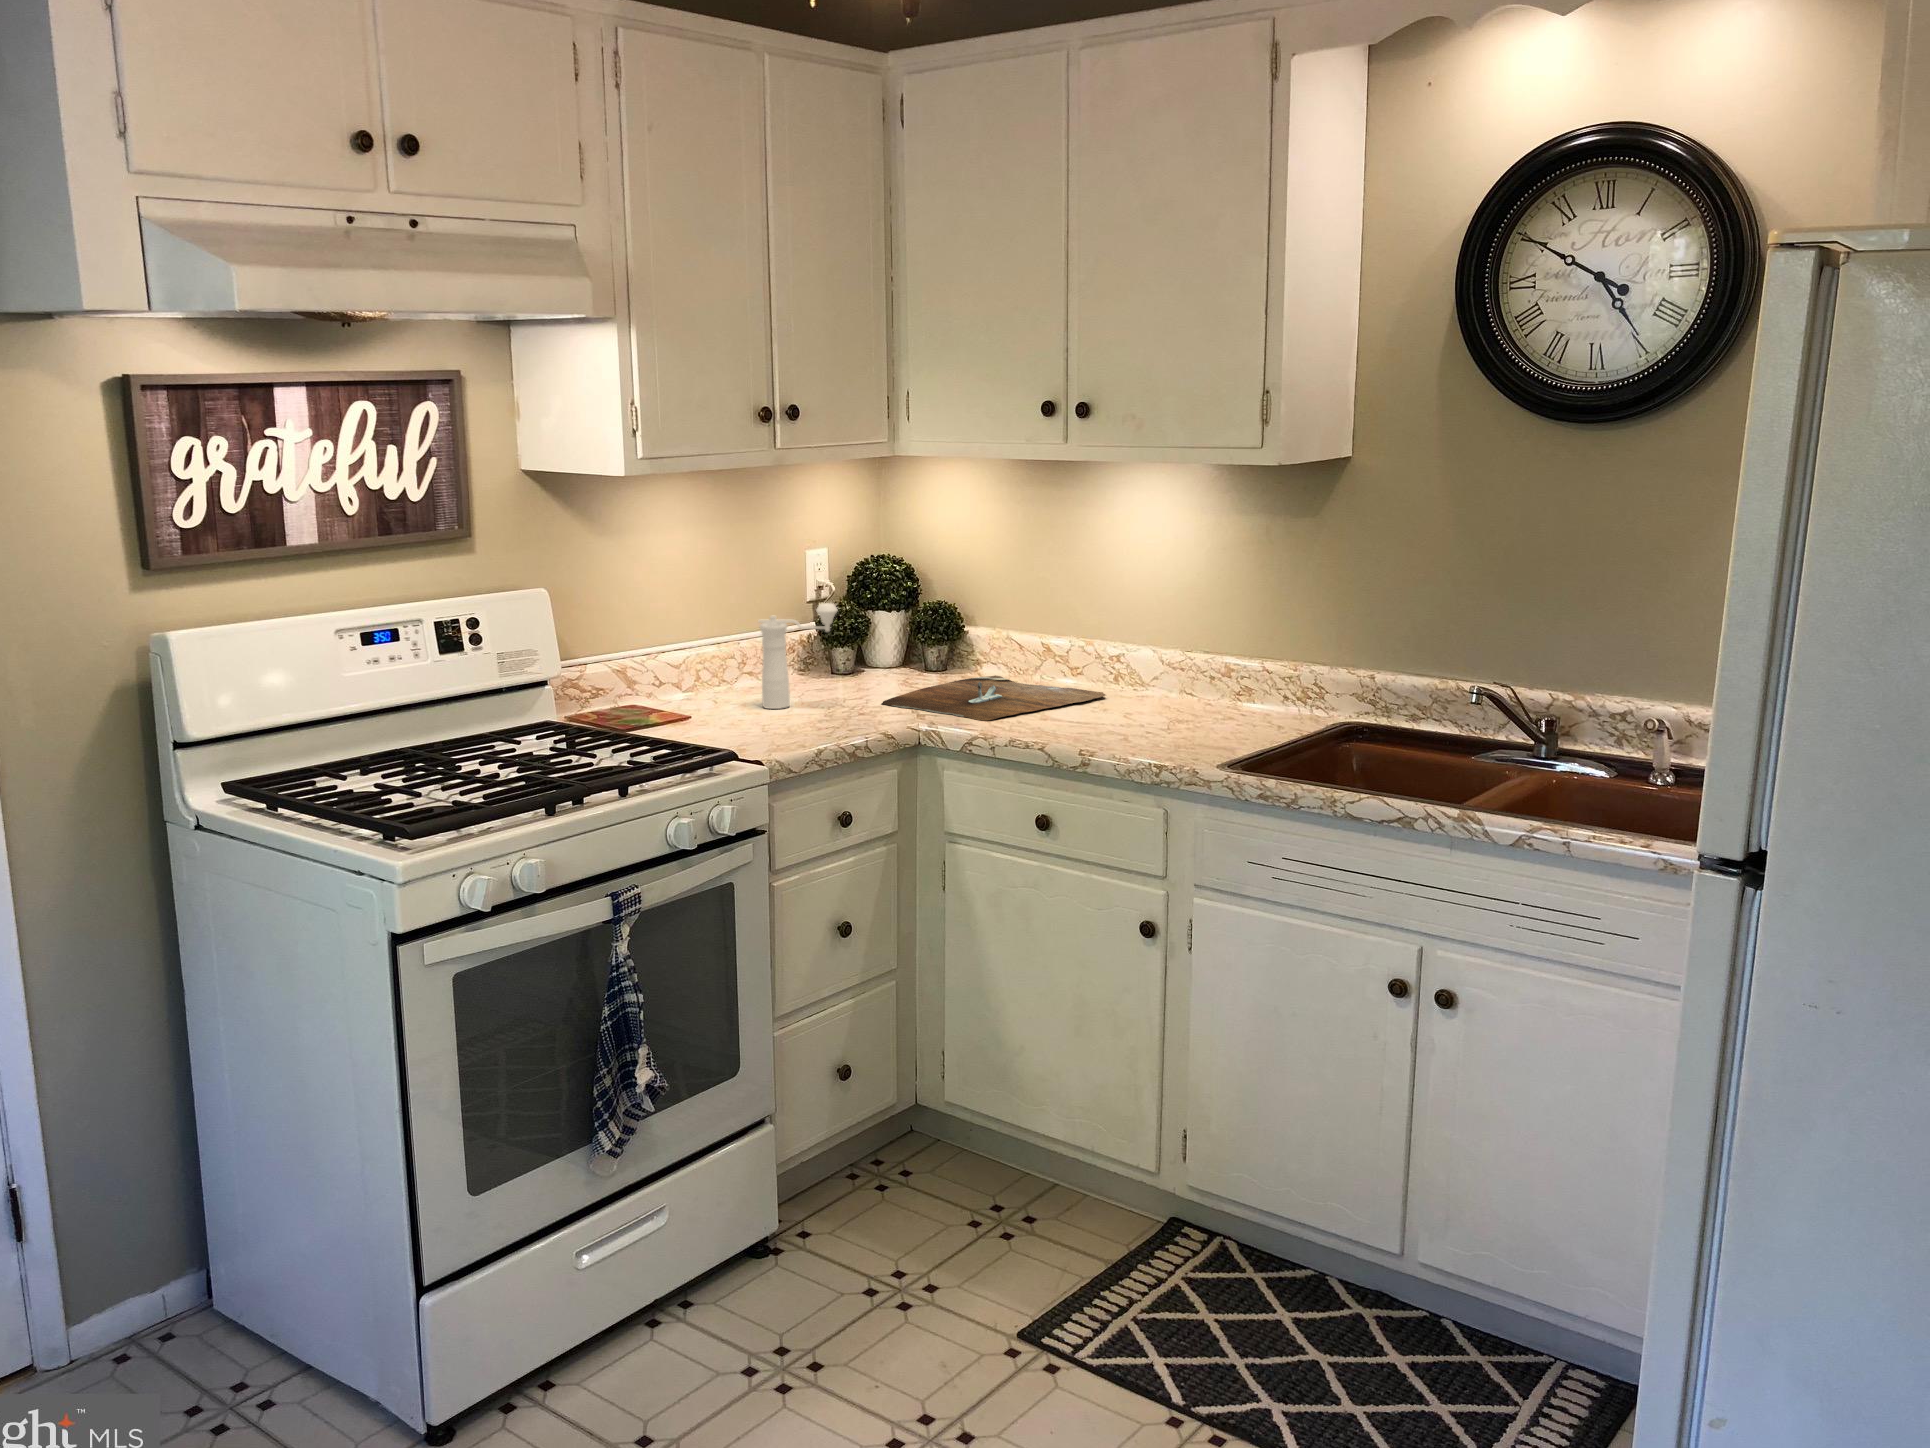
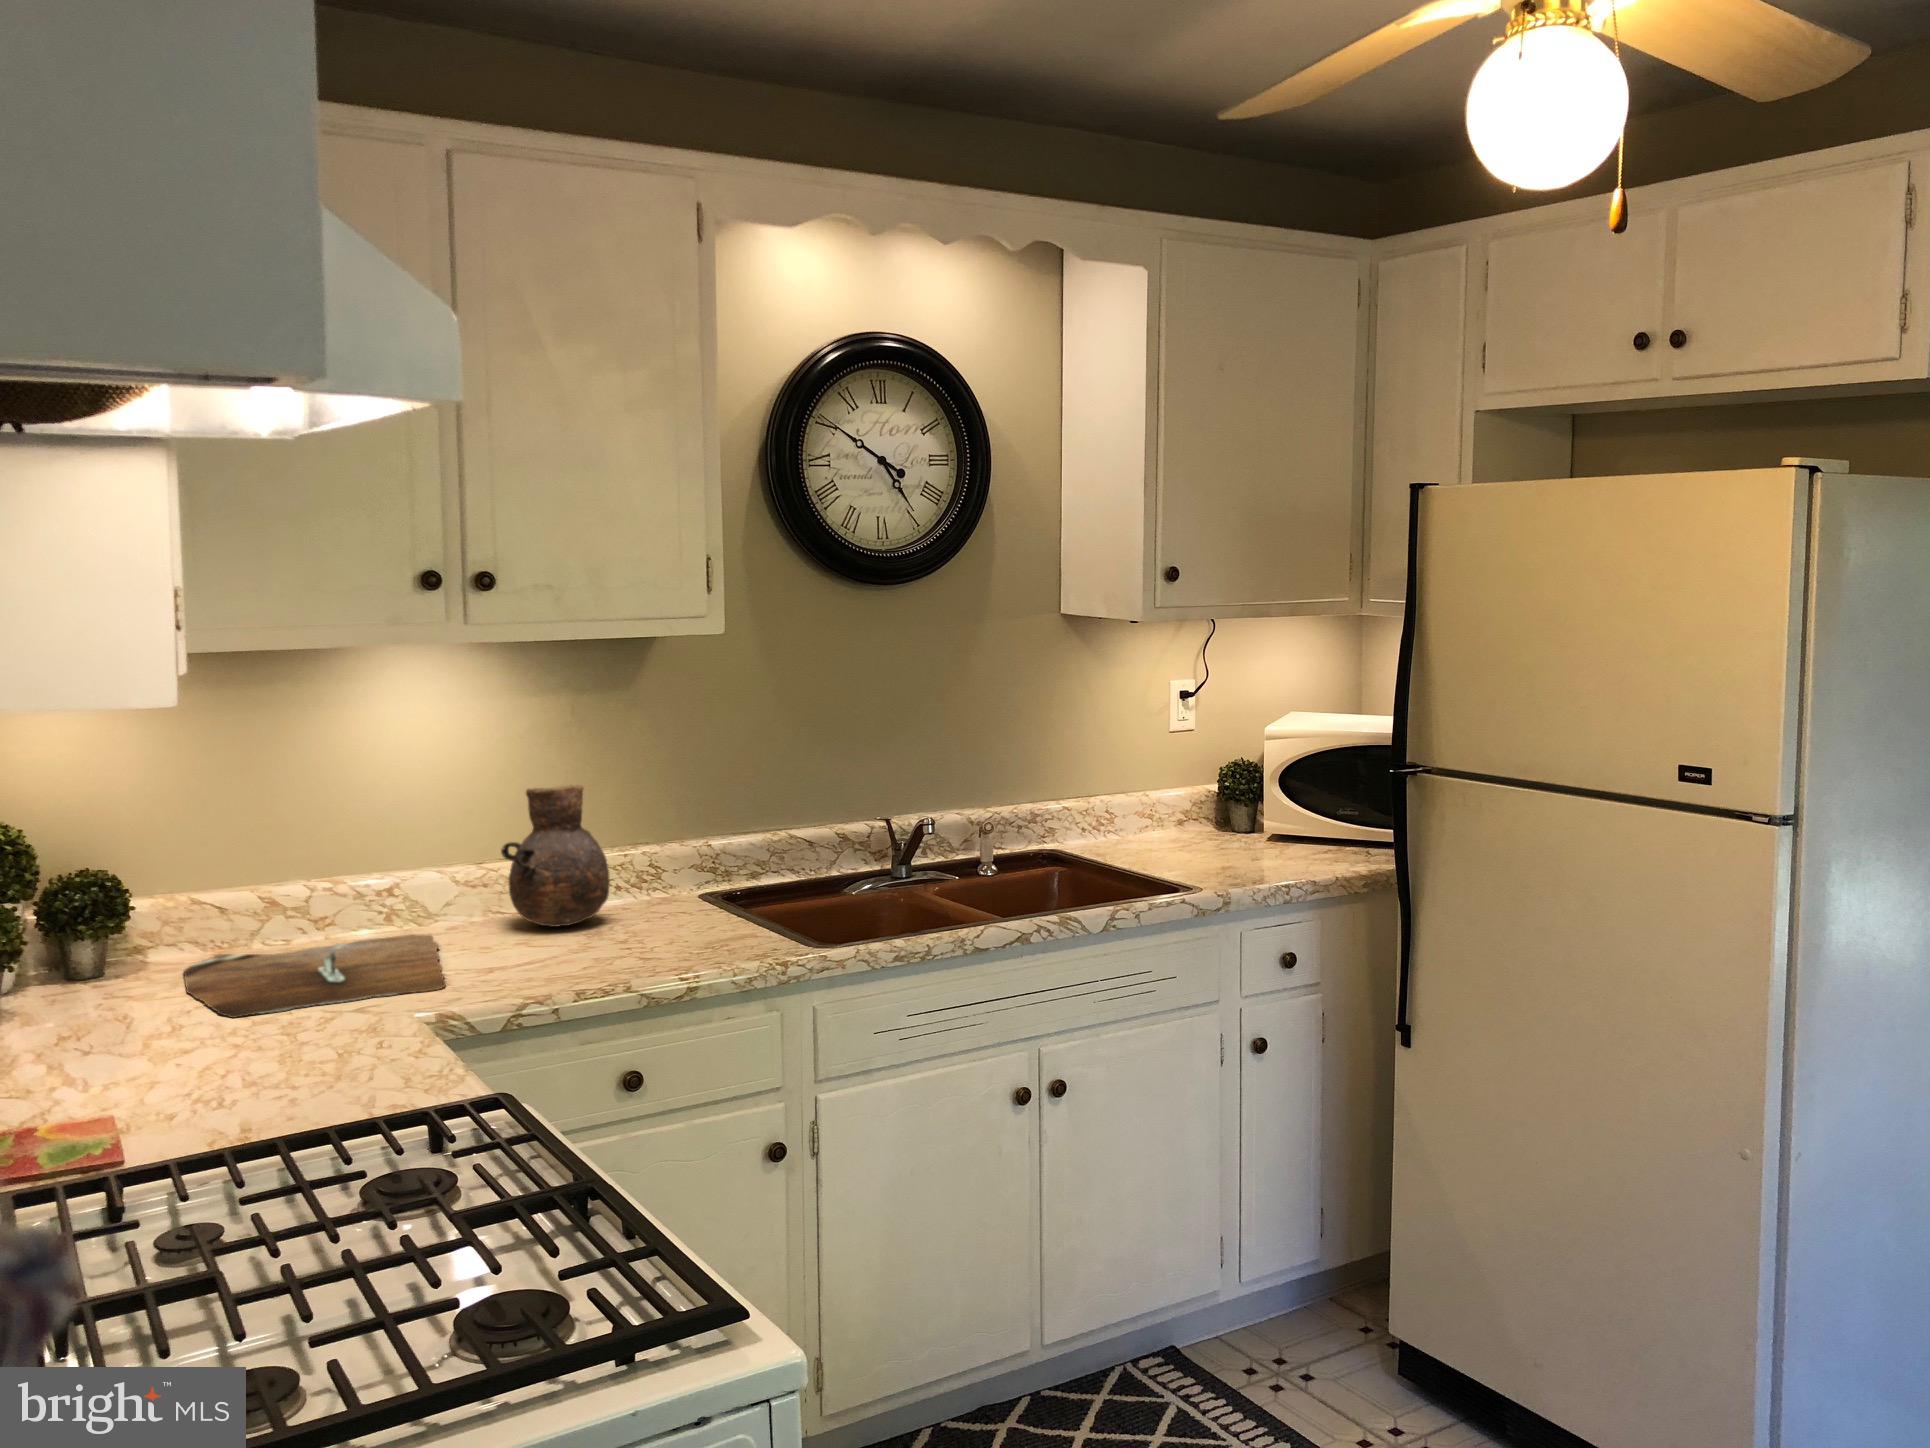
vase: none [1148,592,1238,713] -> present [501,785,609,927]
pepper mill: present [758,603,837,709] -> none [78,878,203,1072]

